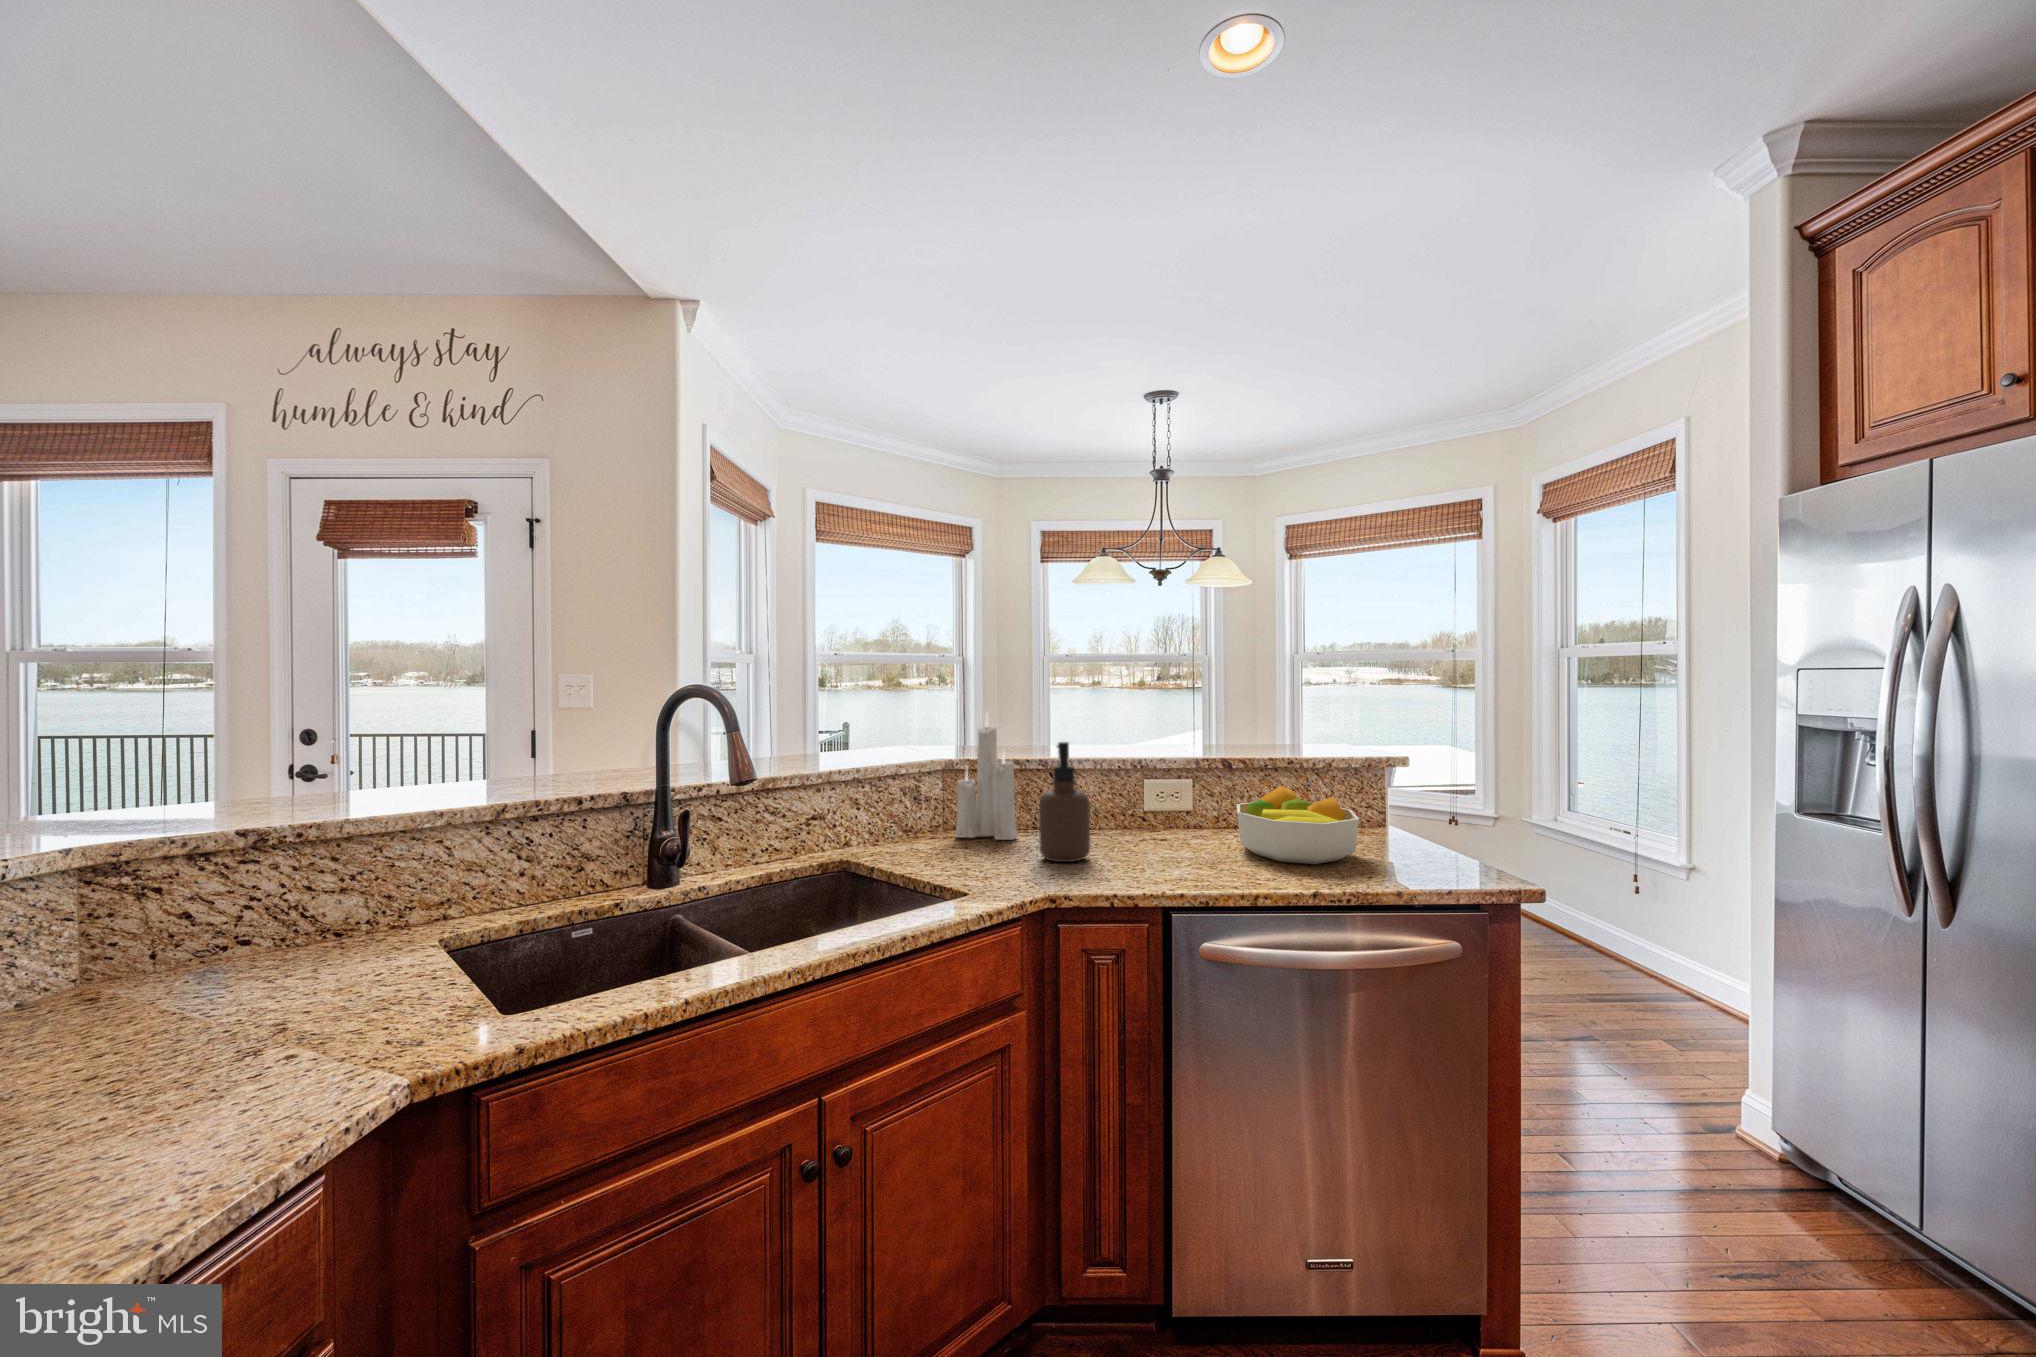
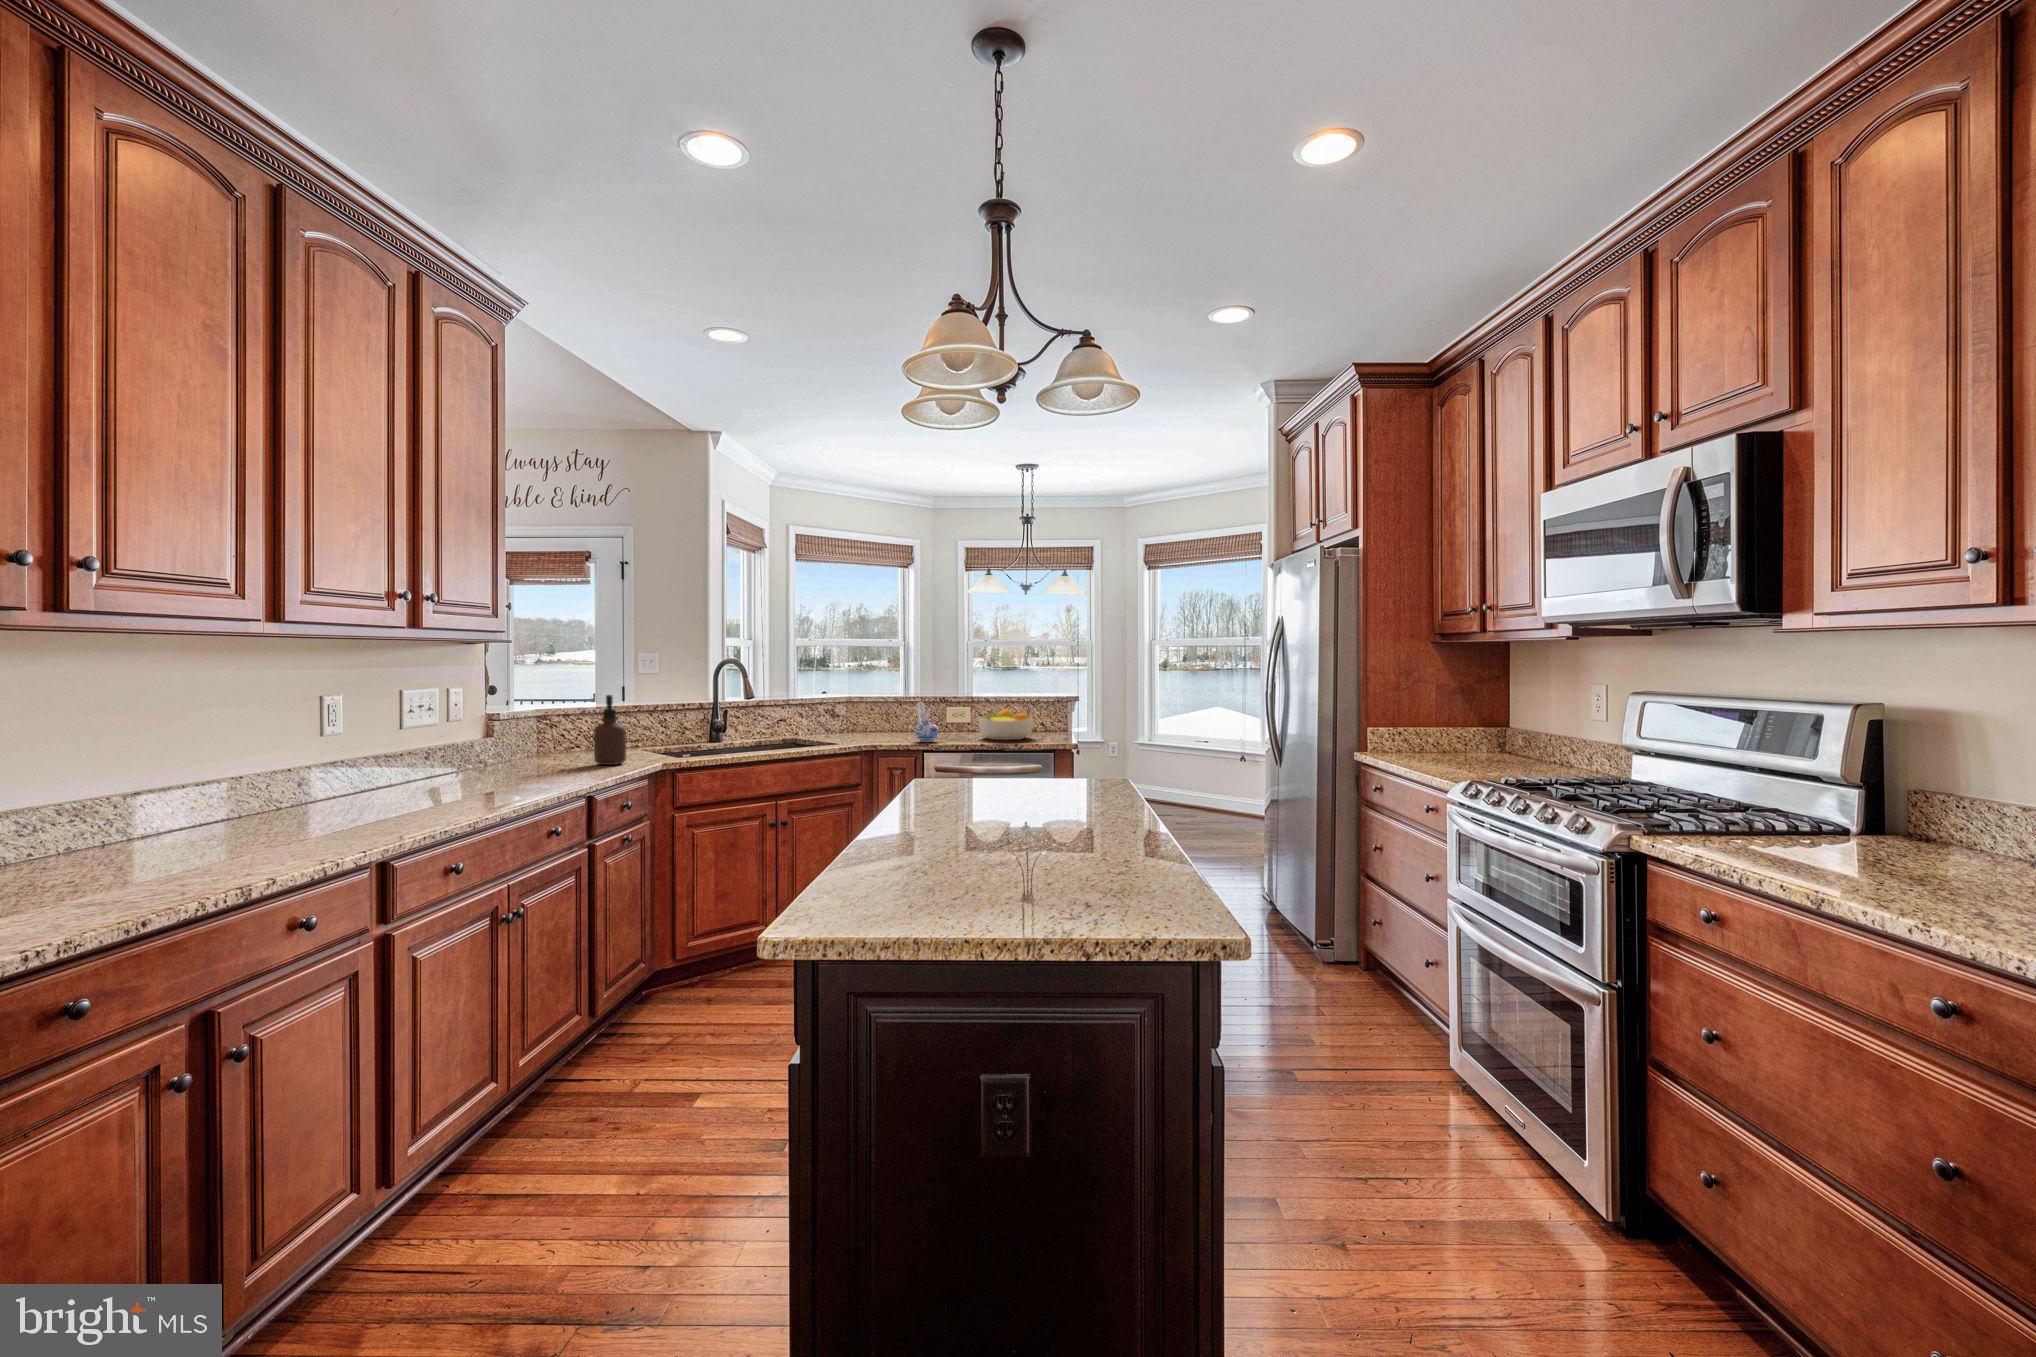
candle: present [955,715,1018,840] -> none [853,669,883,734]
soap dispenser: present [1039,742,1090,862] -> present [594,695,626,765]
ceramic pitcher: none [1118,781,1172,875] -> present [914,702,938,742]

